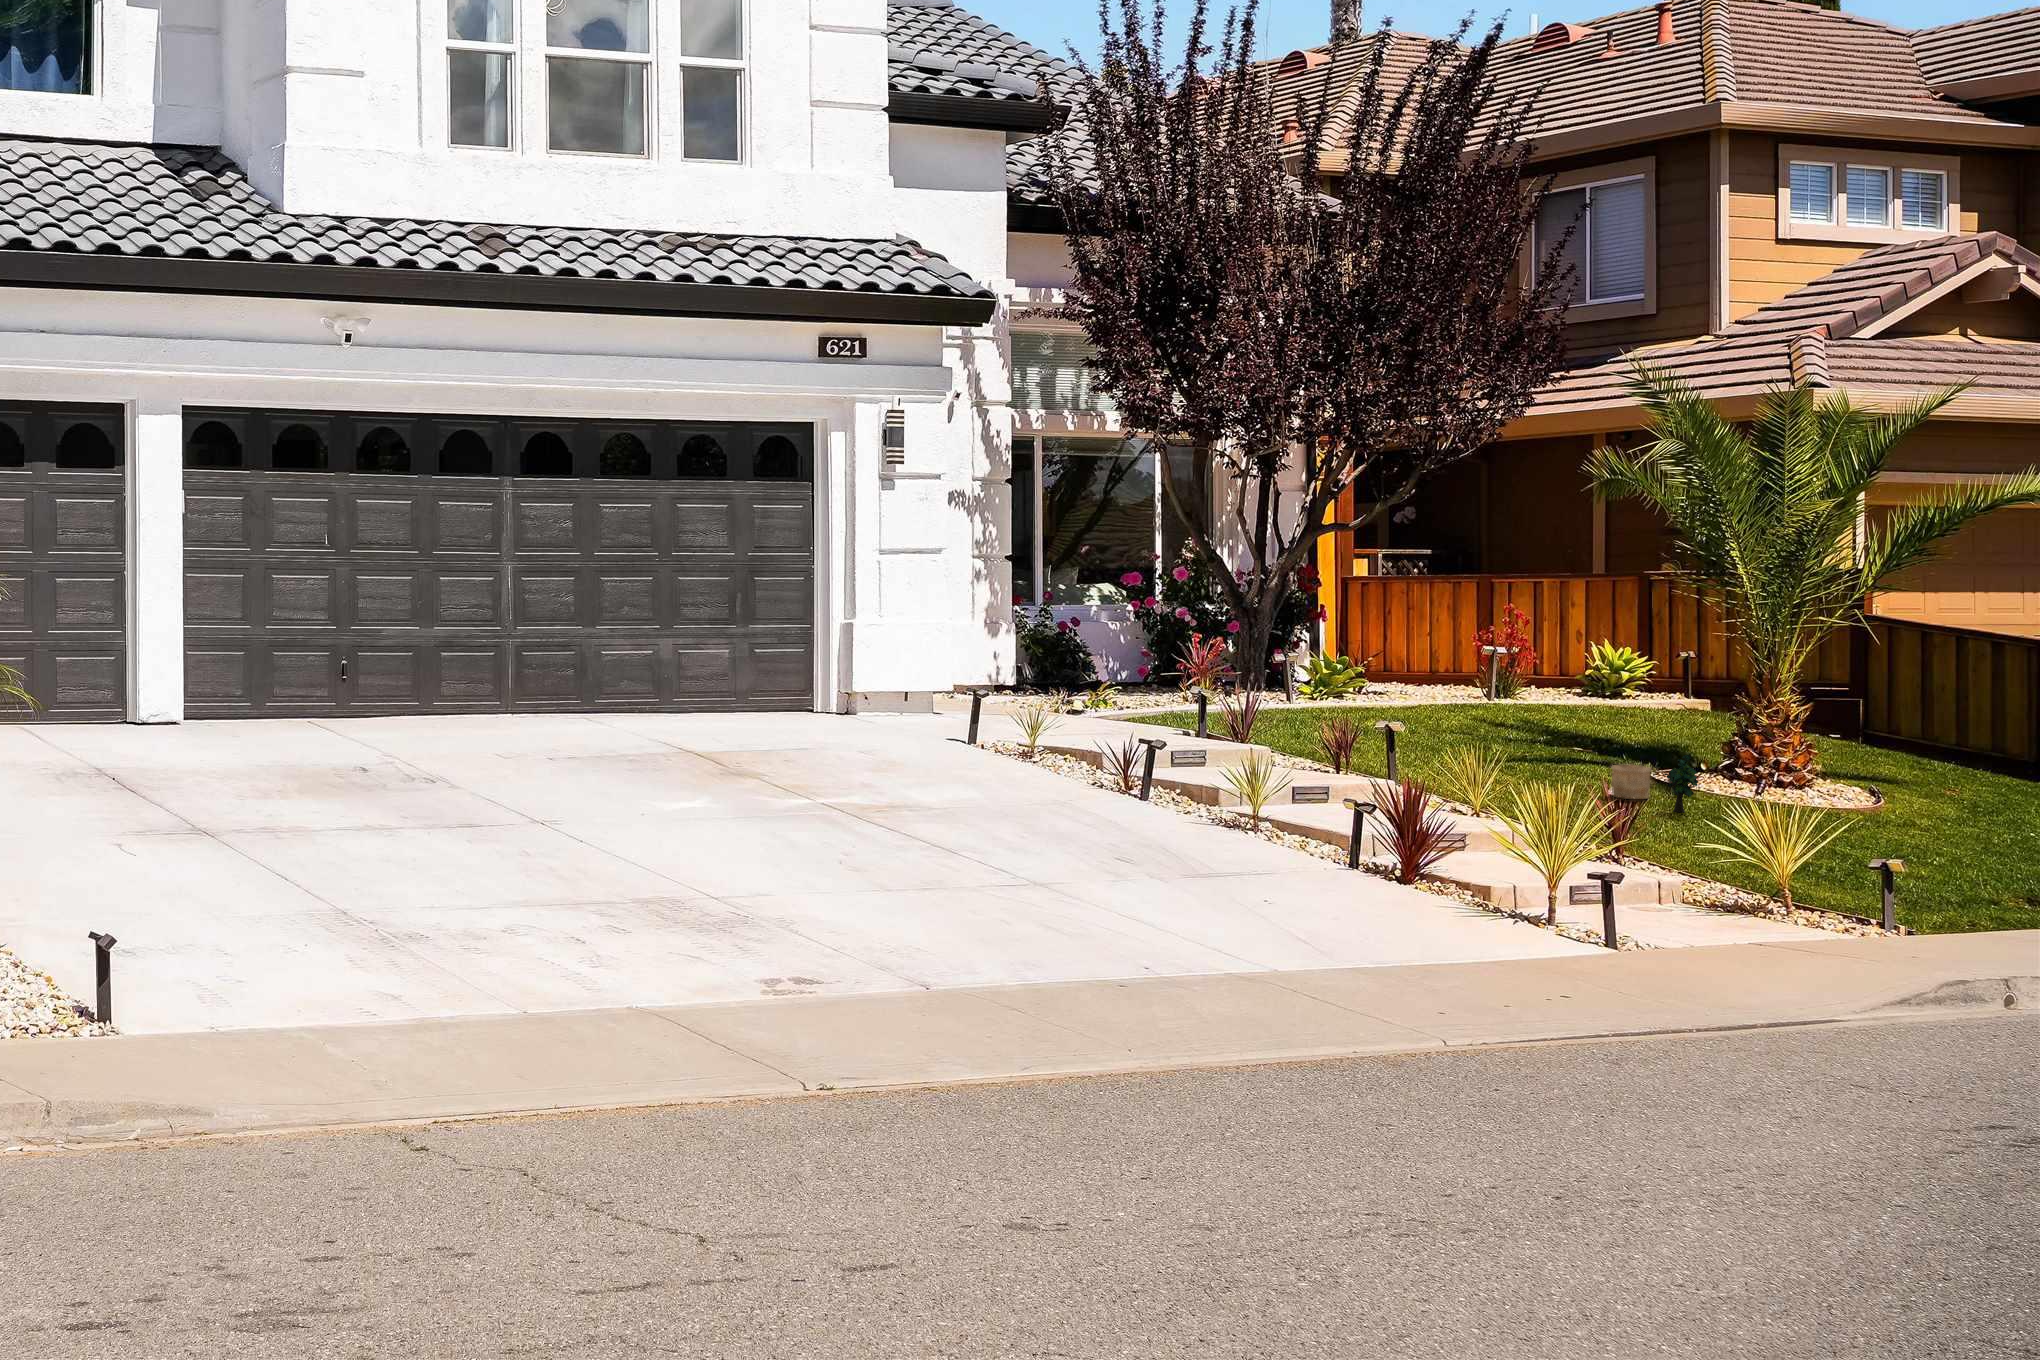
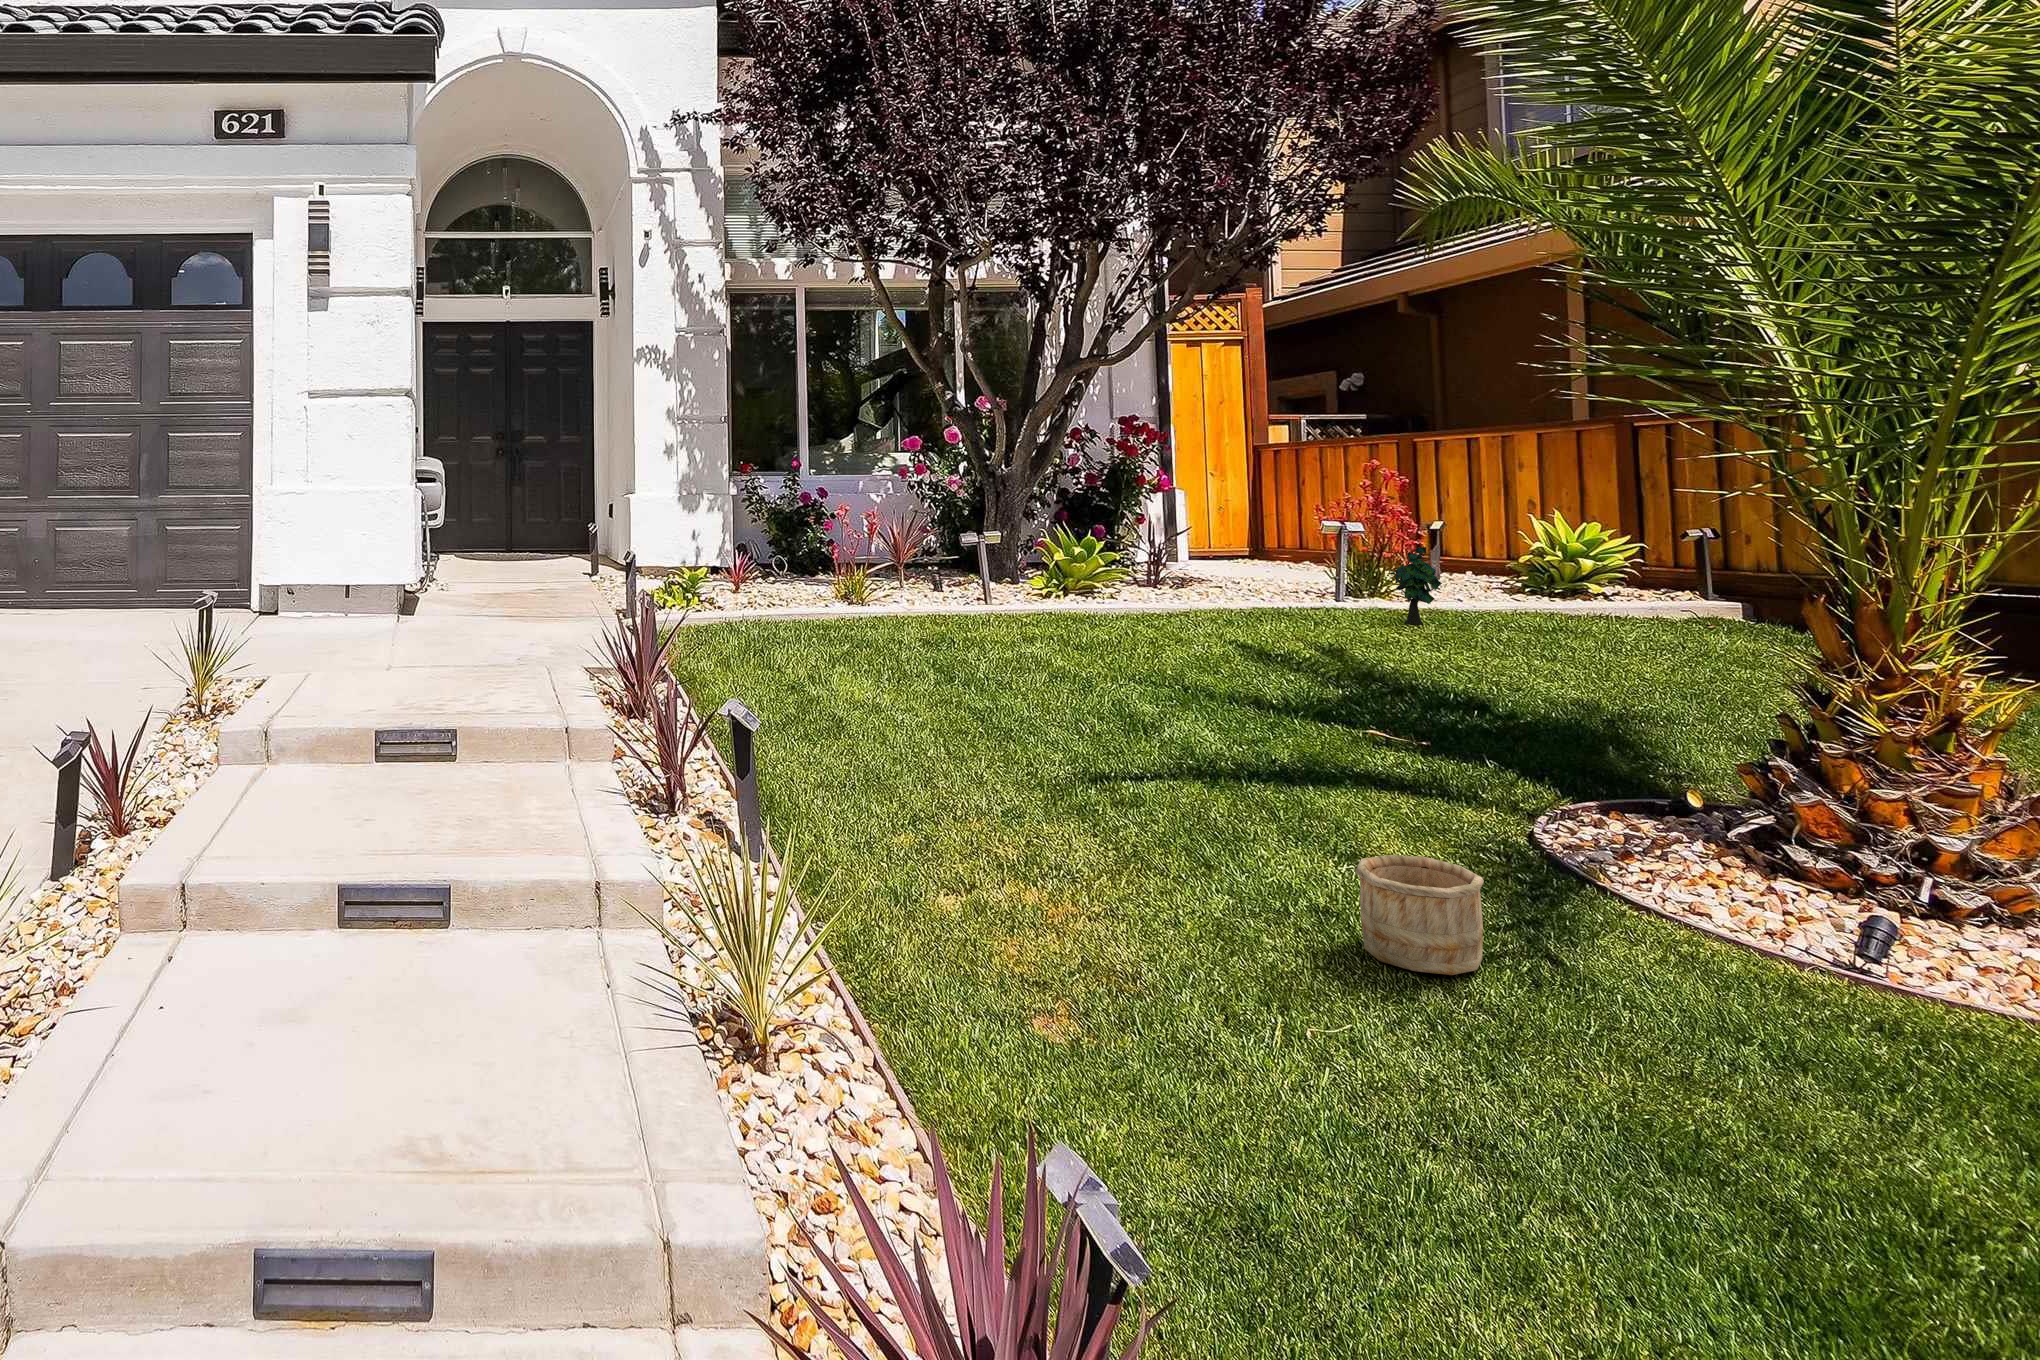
decorative plant: present [1663,755,1698,812] -> present [1388,547,1442,625]

